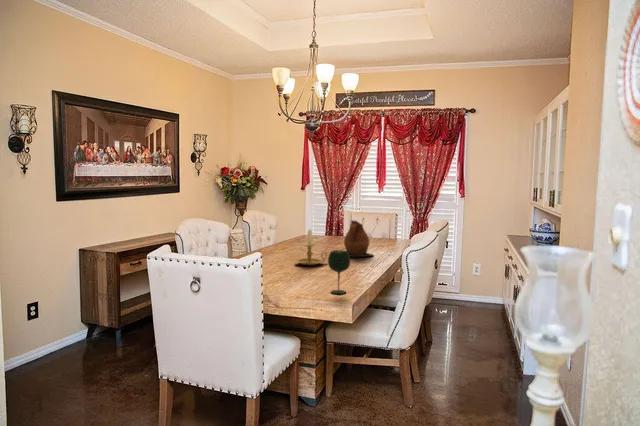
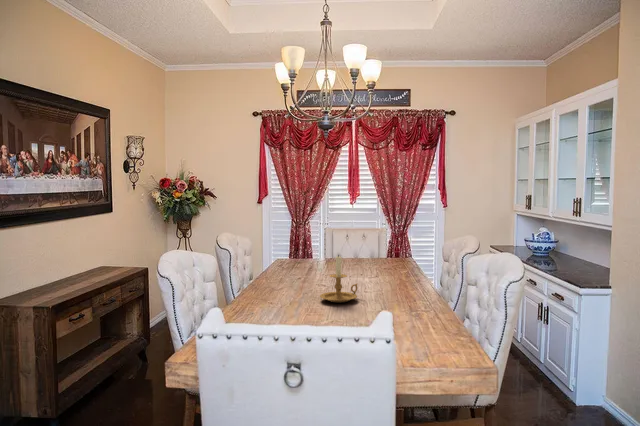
ceramic pitcher: present [344,220,374,257] -> none [357,240,399,286]
wine glass: present [328,250,350,294] -> none [418,285,449,346]

